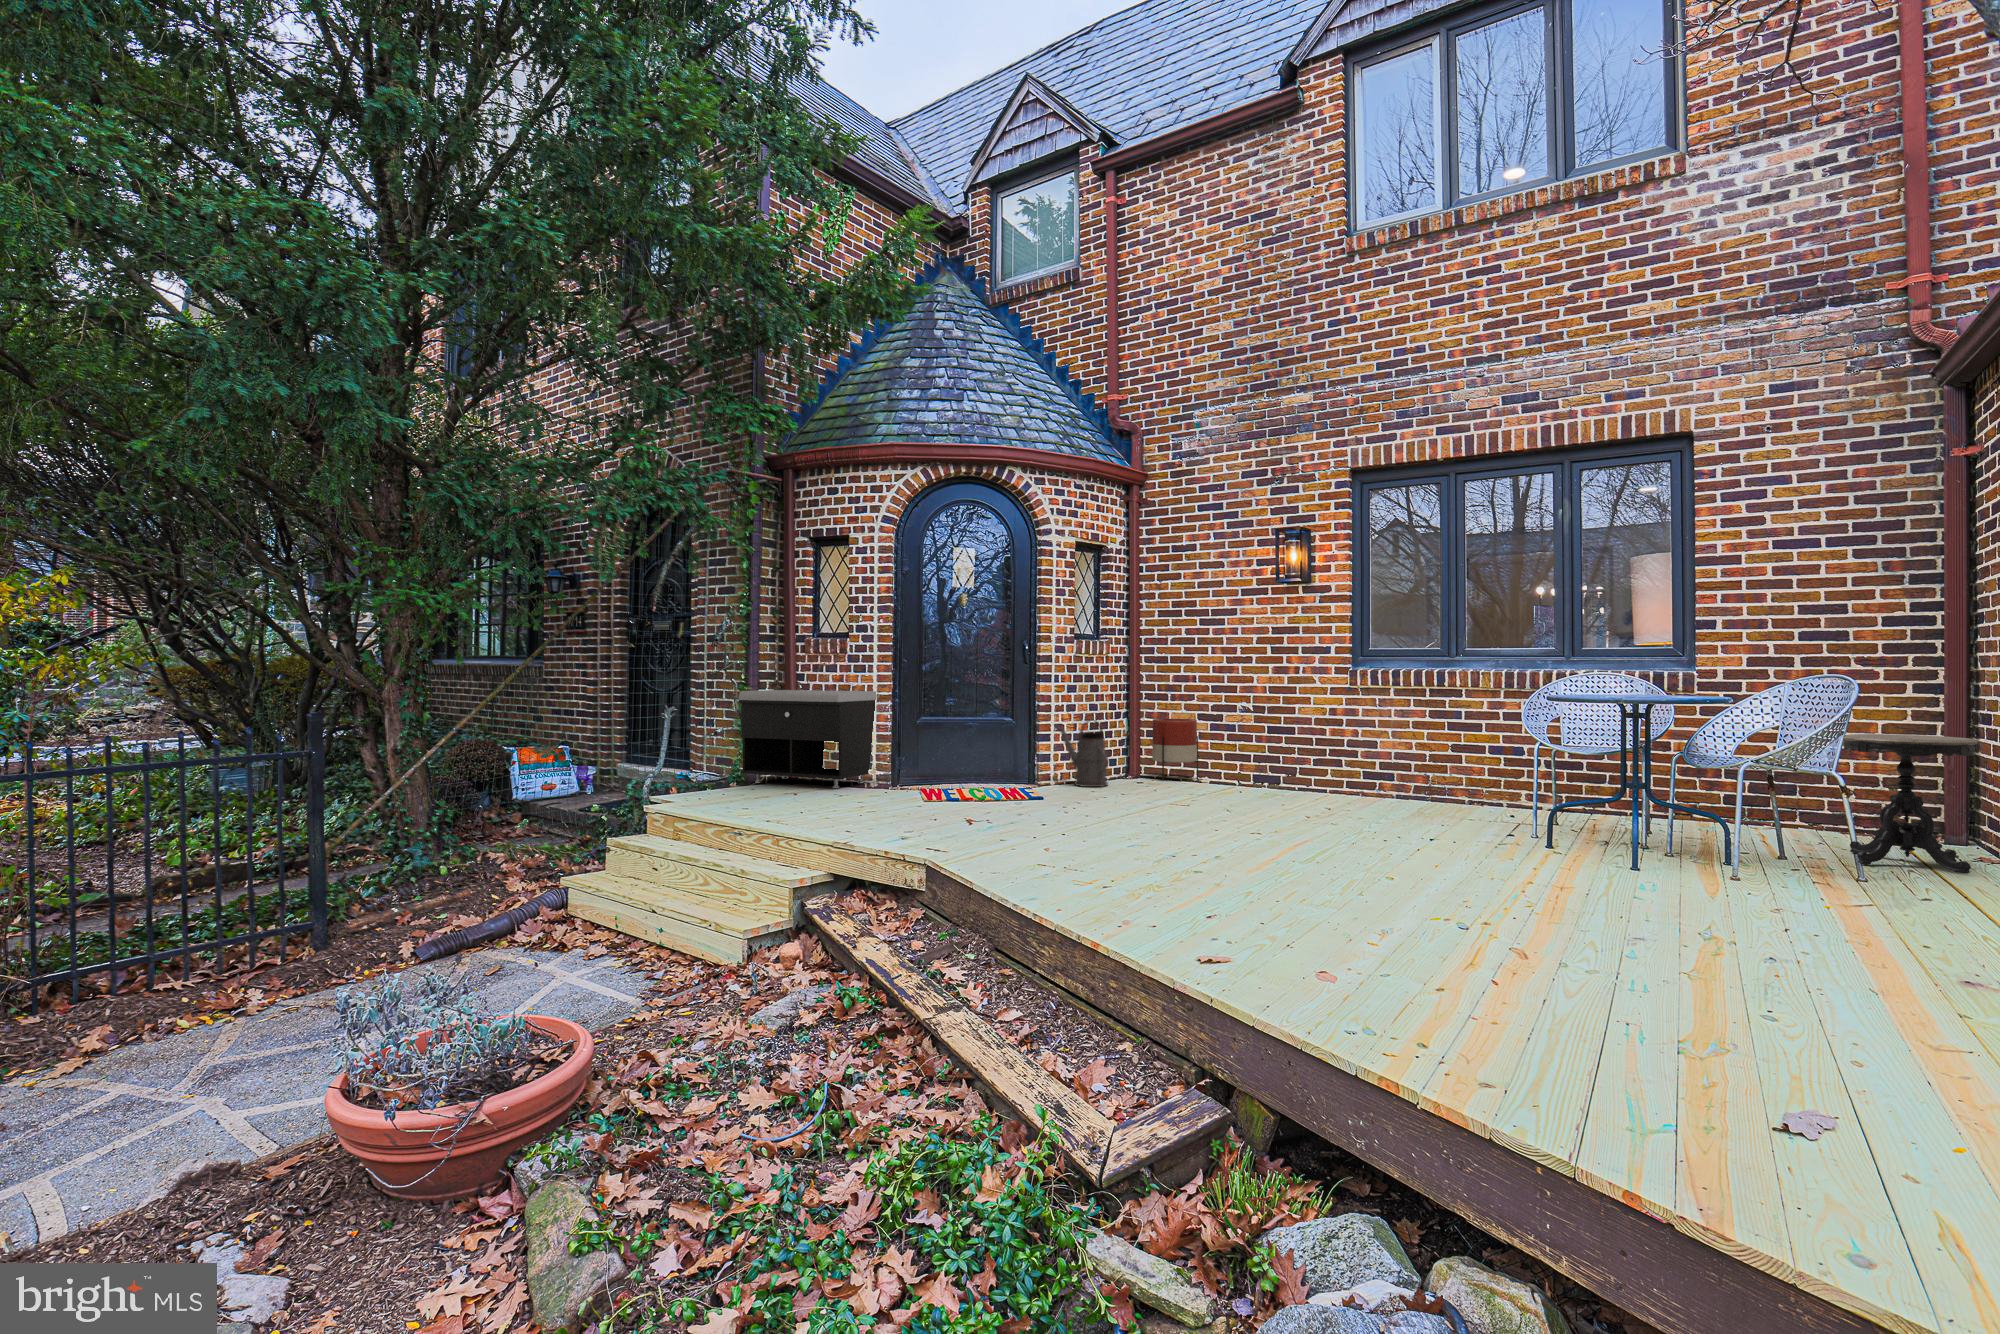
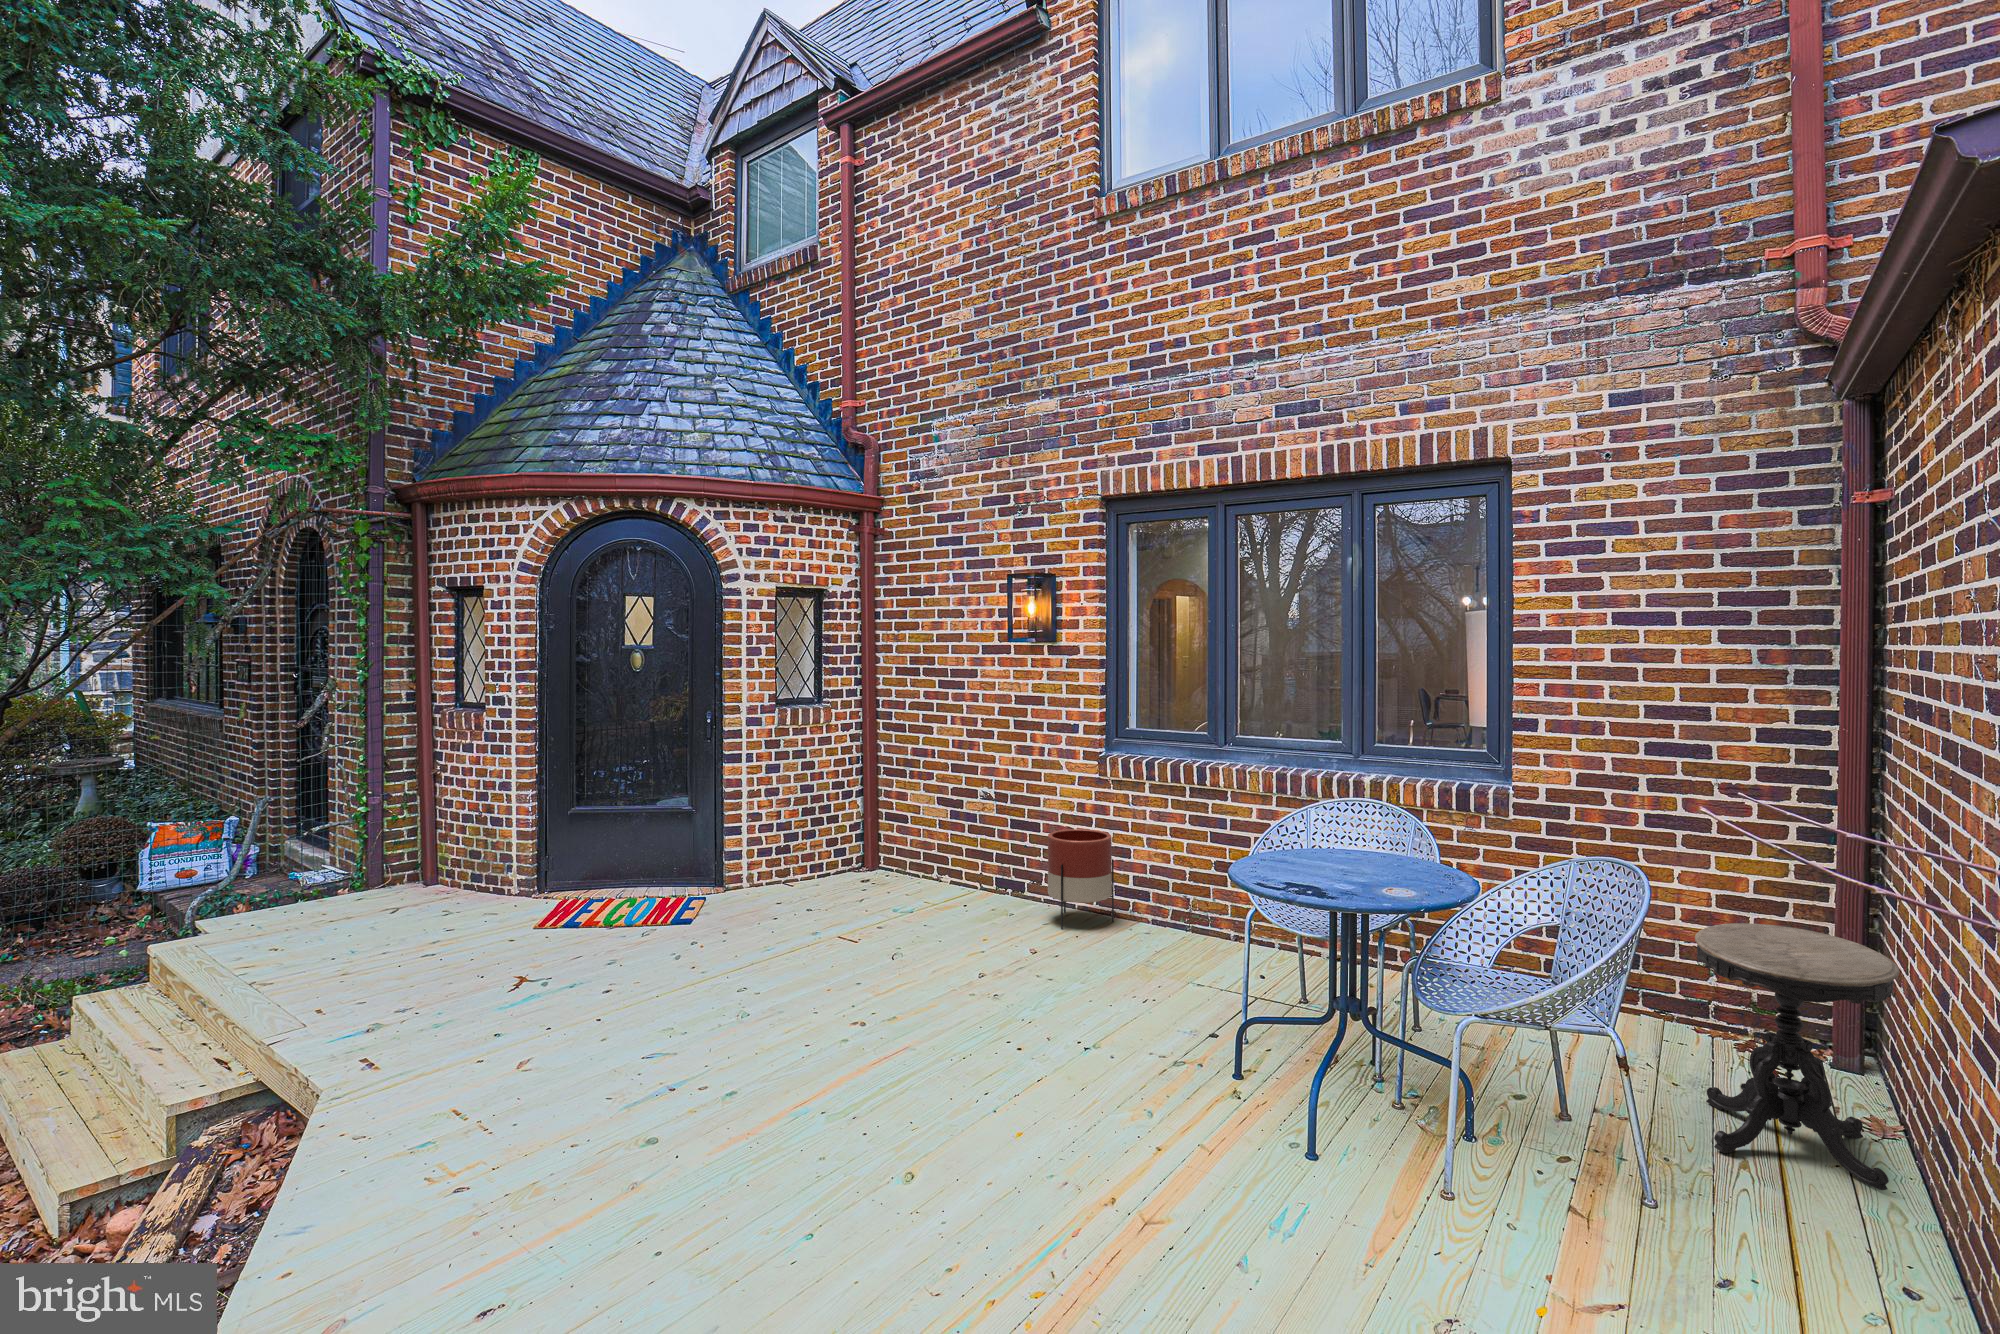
storage bench: present [739,690,876,788] -> none [319,776,514,917]
planter: present [1152,719,1198,780] -> present [1048,829,1114,929]
watering can: present [1060,721,1109,787] -> none [757,819,804,909]

